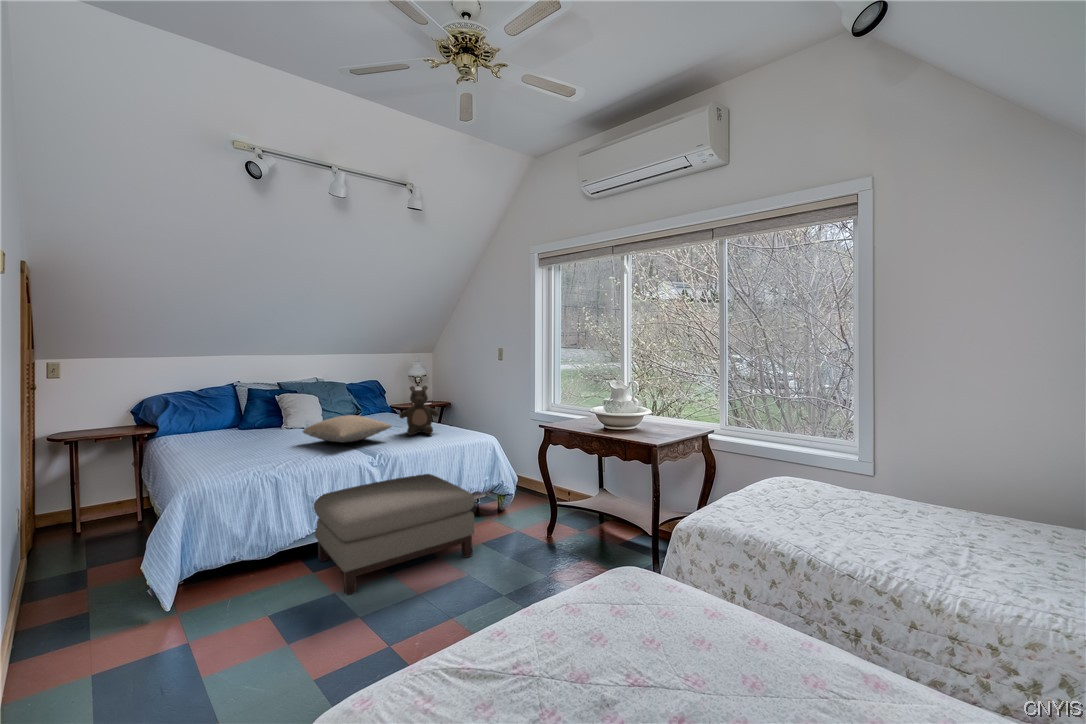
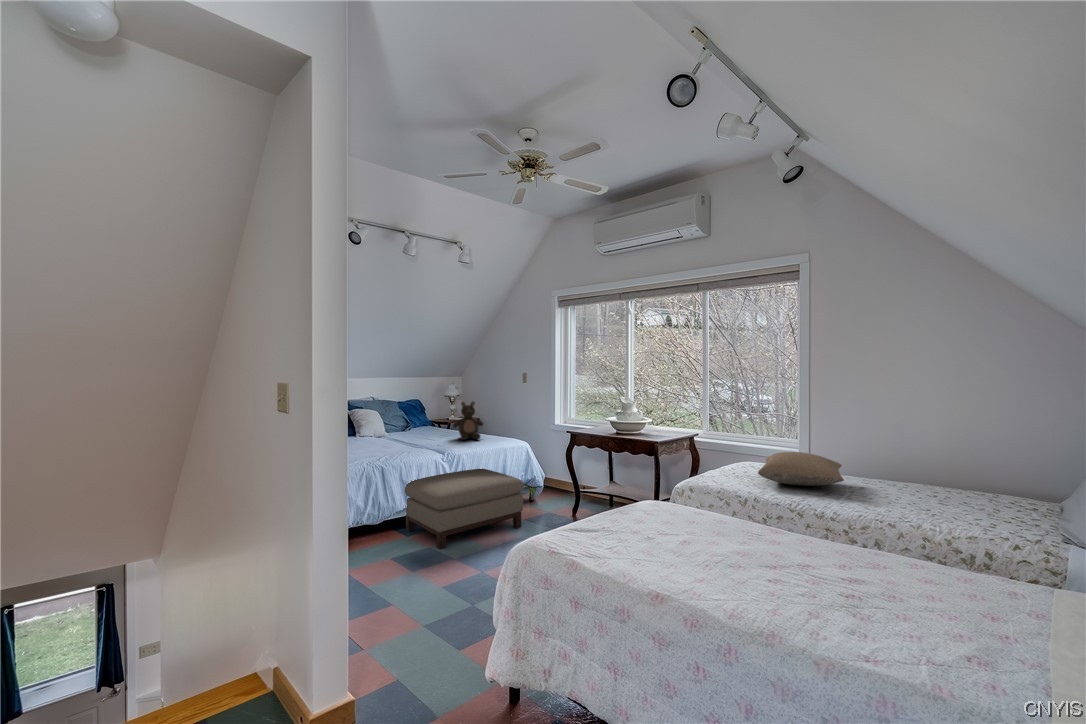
pillow: present [303,415,392,442] -> present [758,452,844,486]

